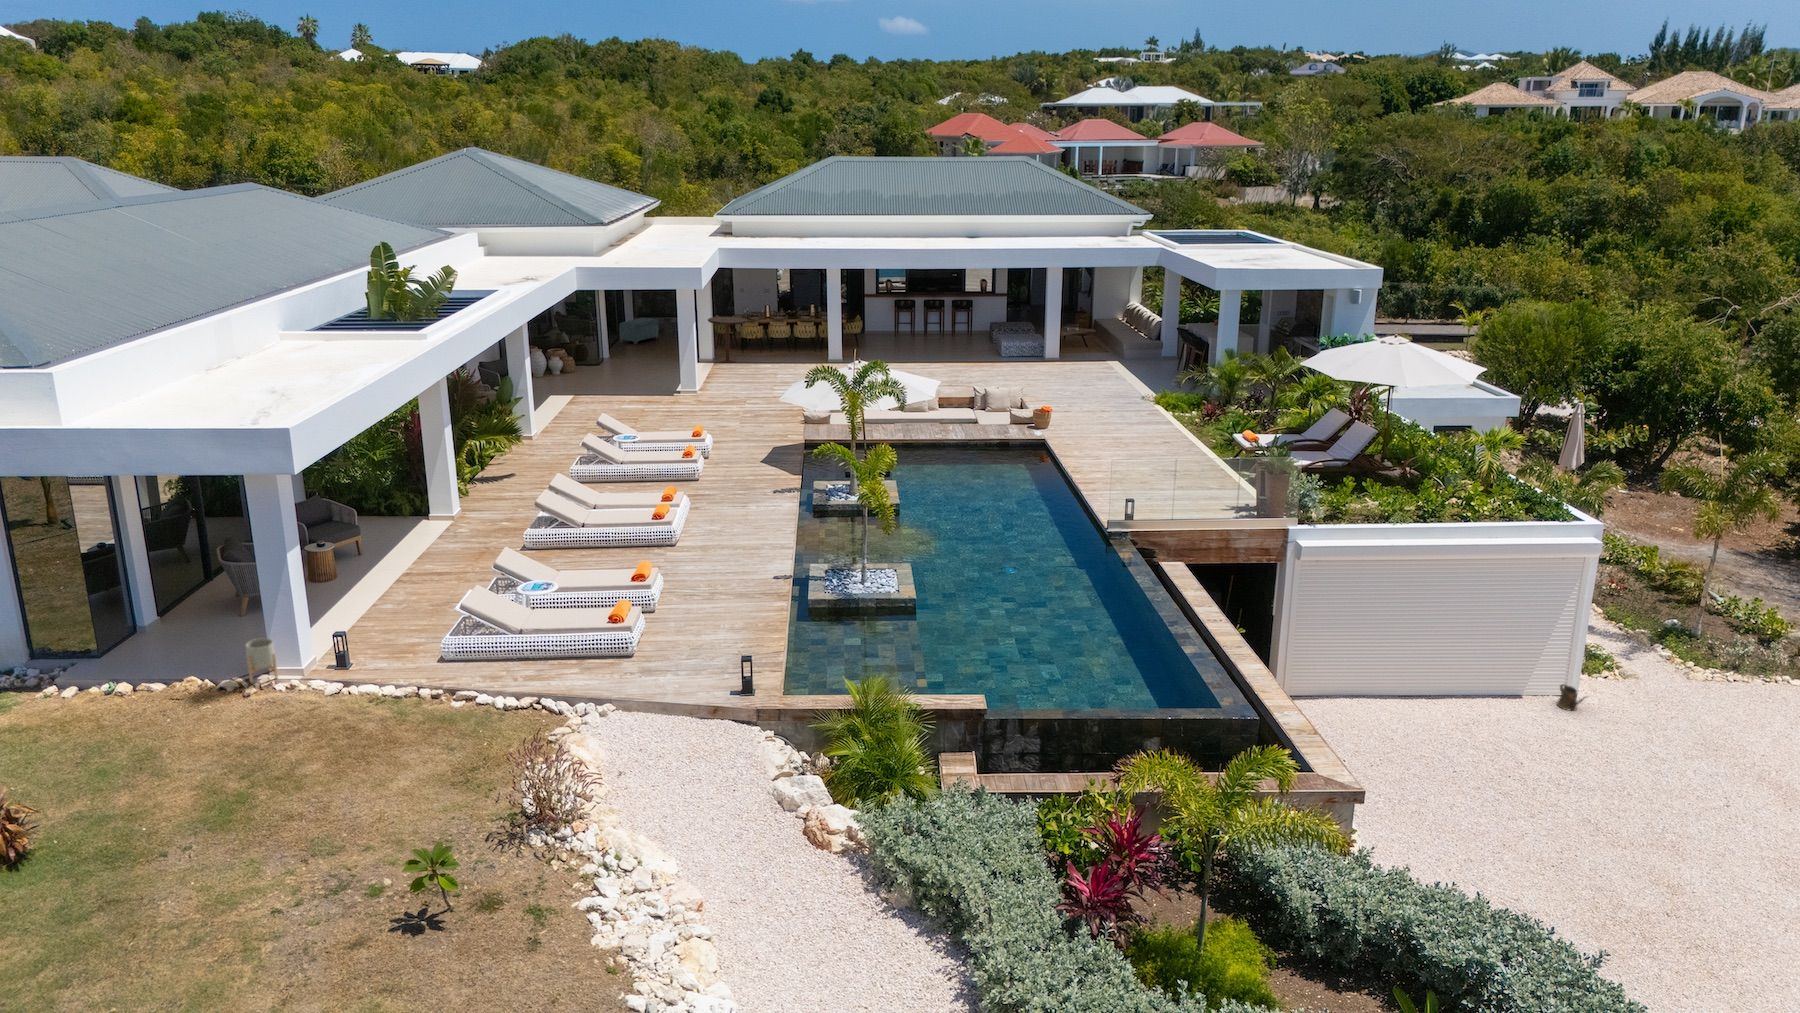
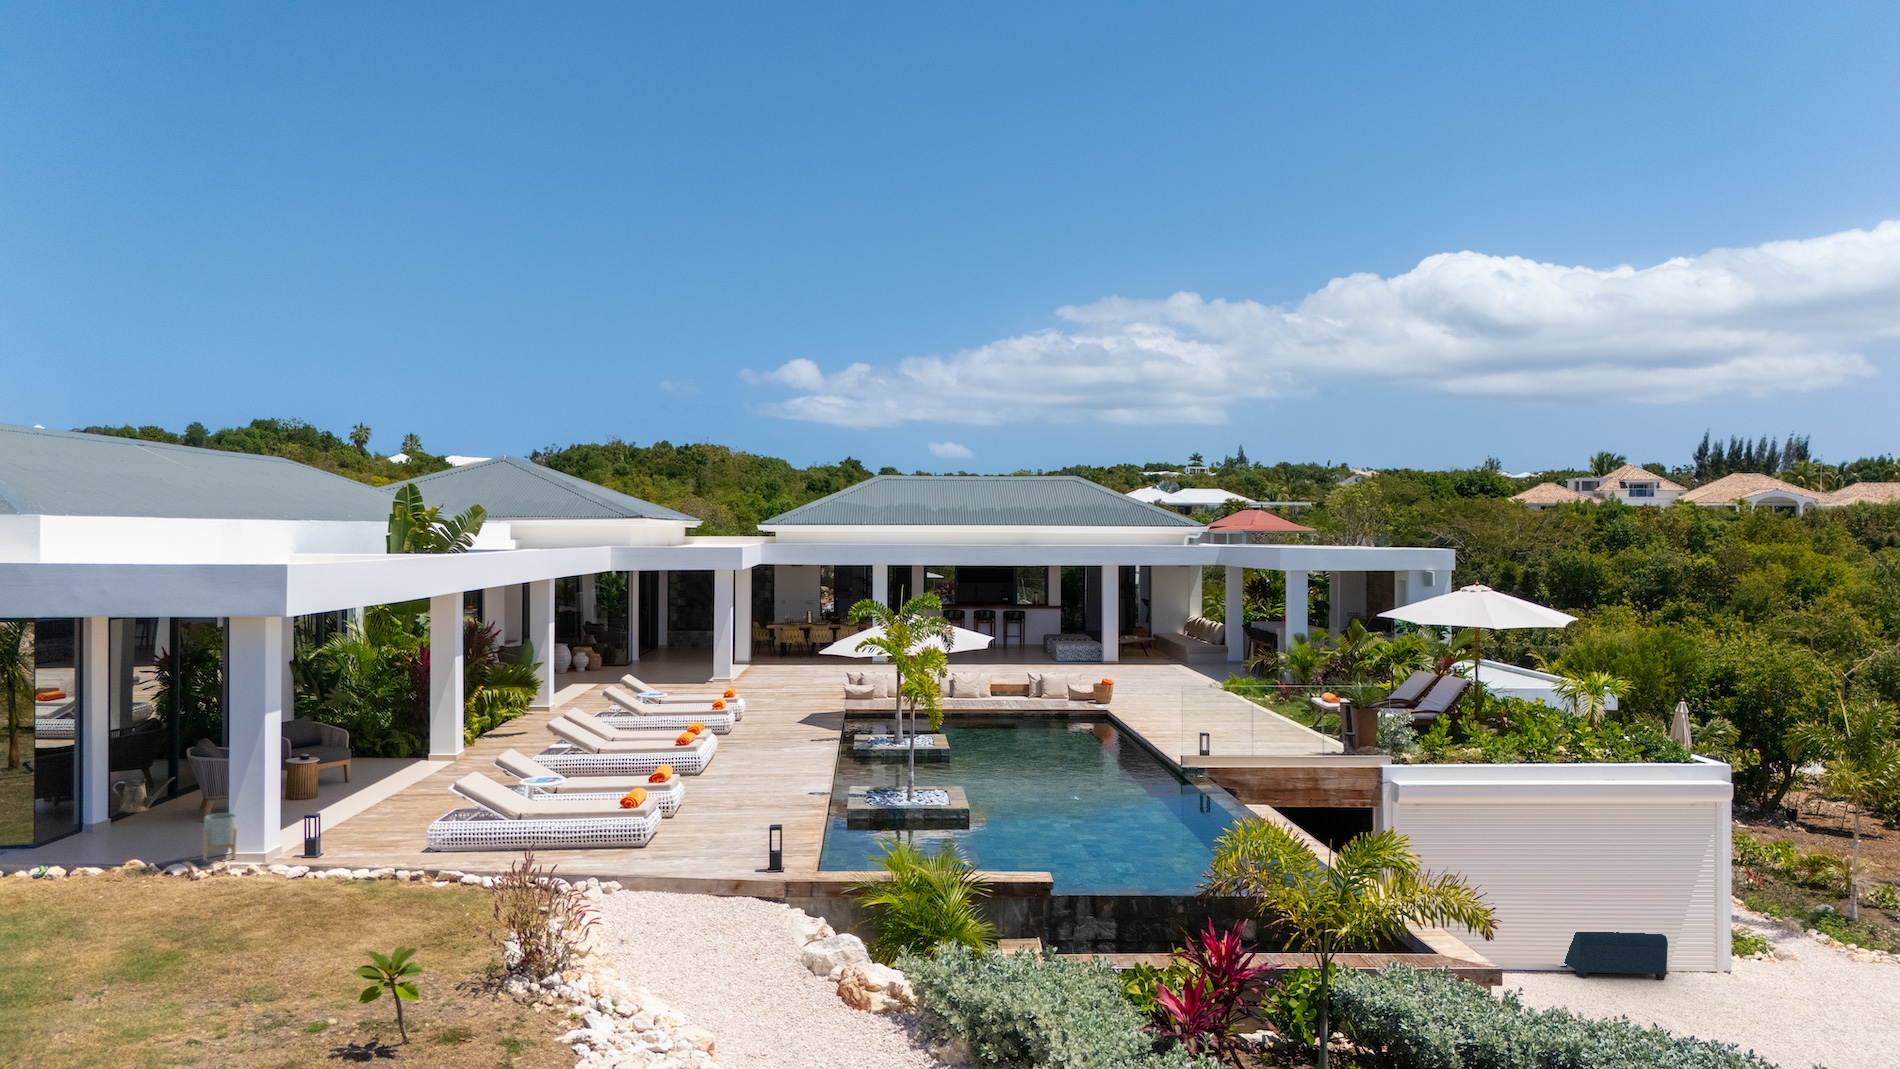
pedestal table: present [708,317,747,363] -> none [744,620,786,667]
bench: present [619,318,658,344] -> present [1561,932,1668,980]
watering can: present [1557,684,1585,710] -> present [113,777,175,813]

